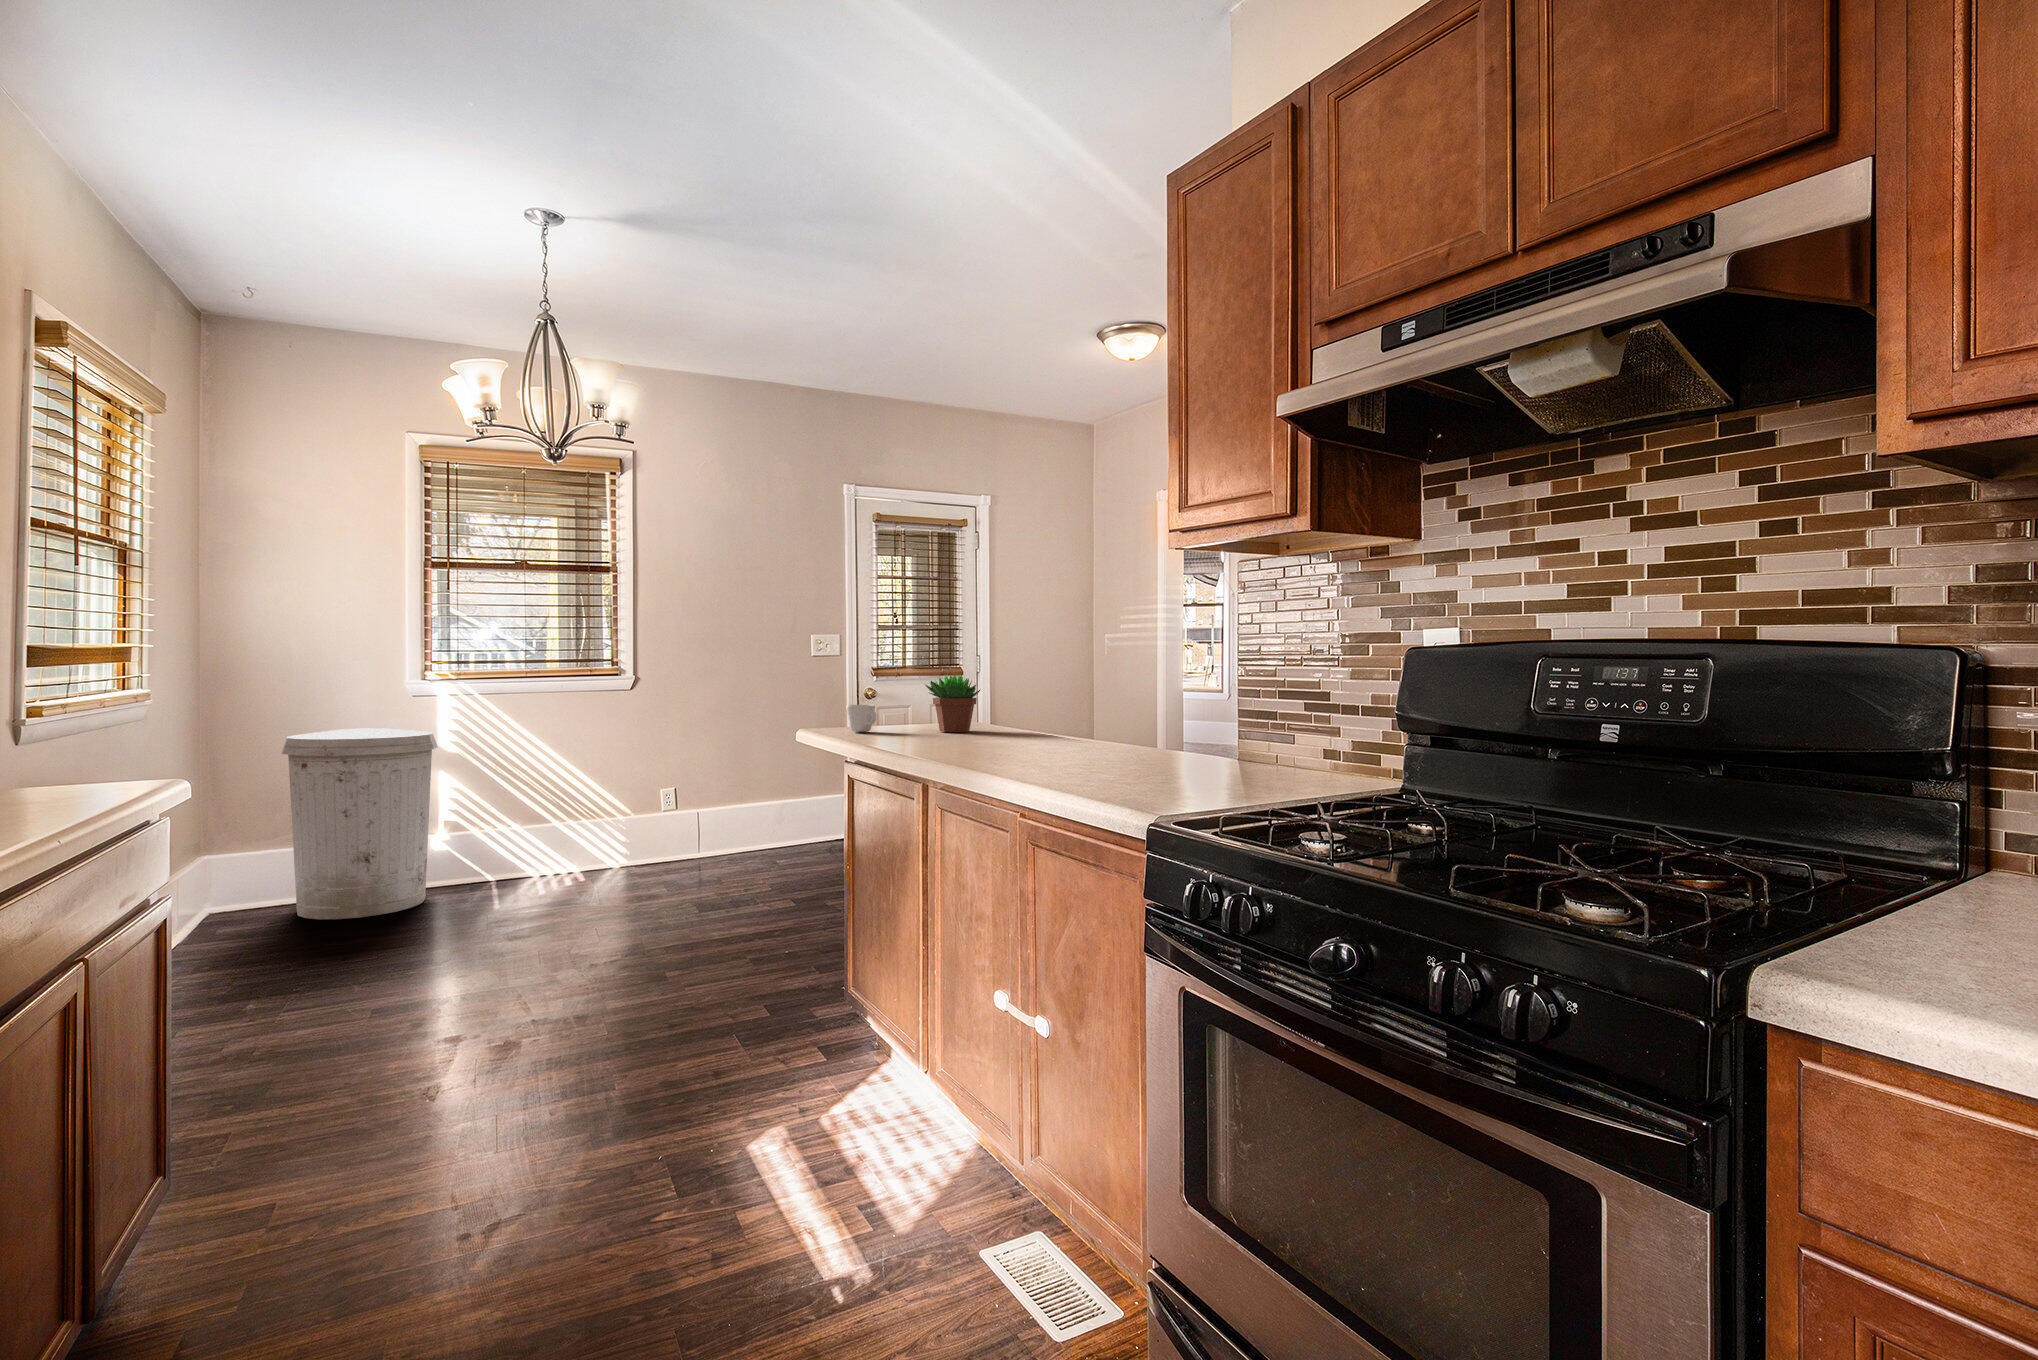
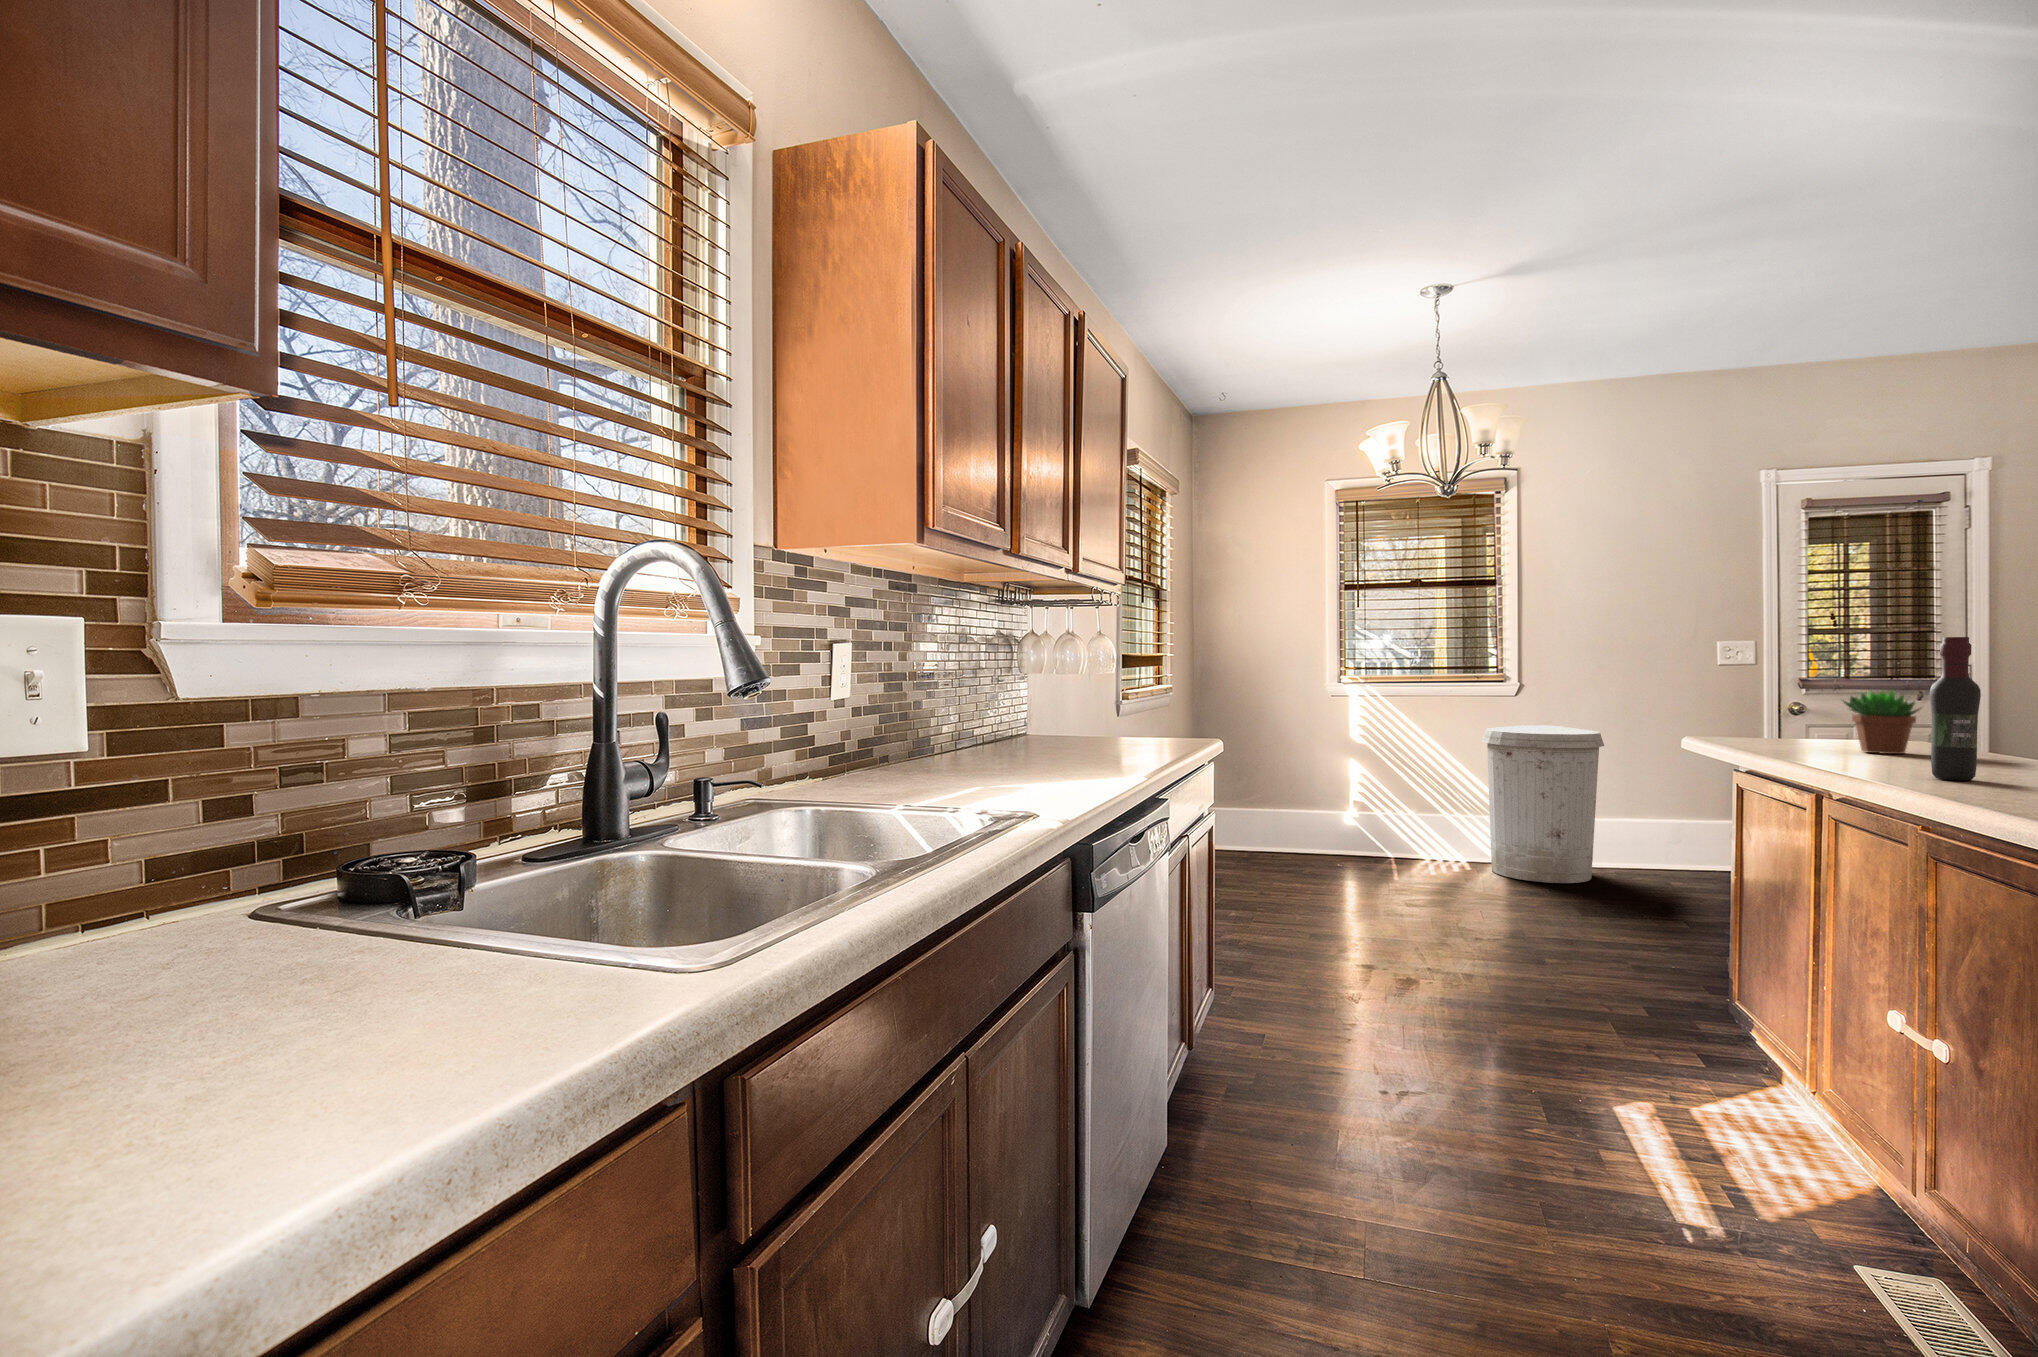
wine bottle: none [1006,622,1040,753] -> present [1930,637,1981,780]
mug: present [846,705,876,732] -> none [1739,719,1776,747]
trash can: present [281,728,438,919] -> present [1482,725,1604,883]

